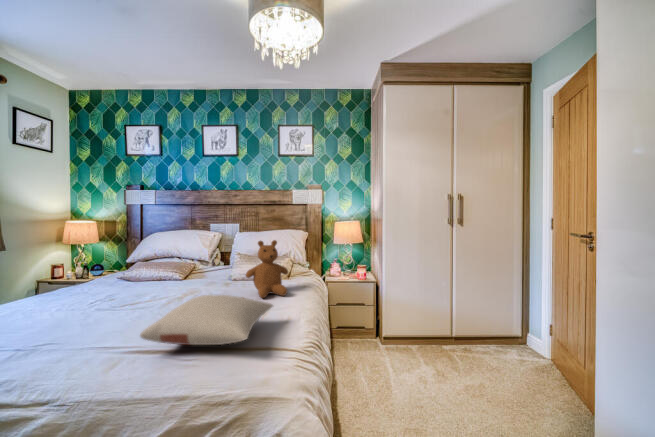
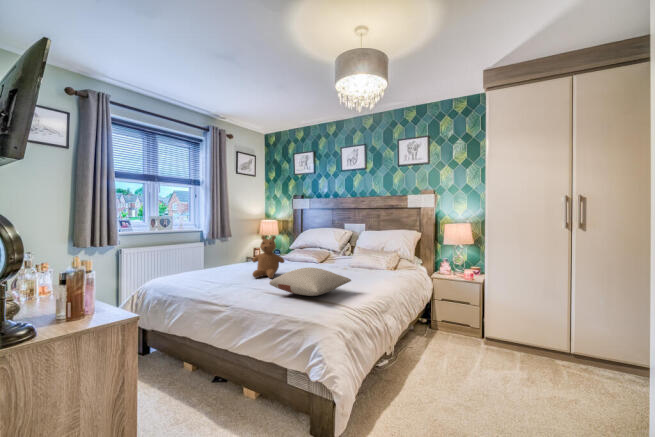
teddy bear: present [246,240,288,298] -> present [252,235,284,278]

